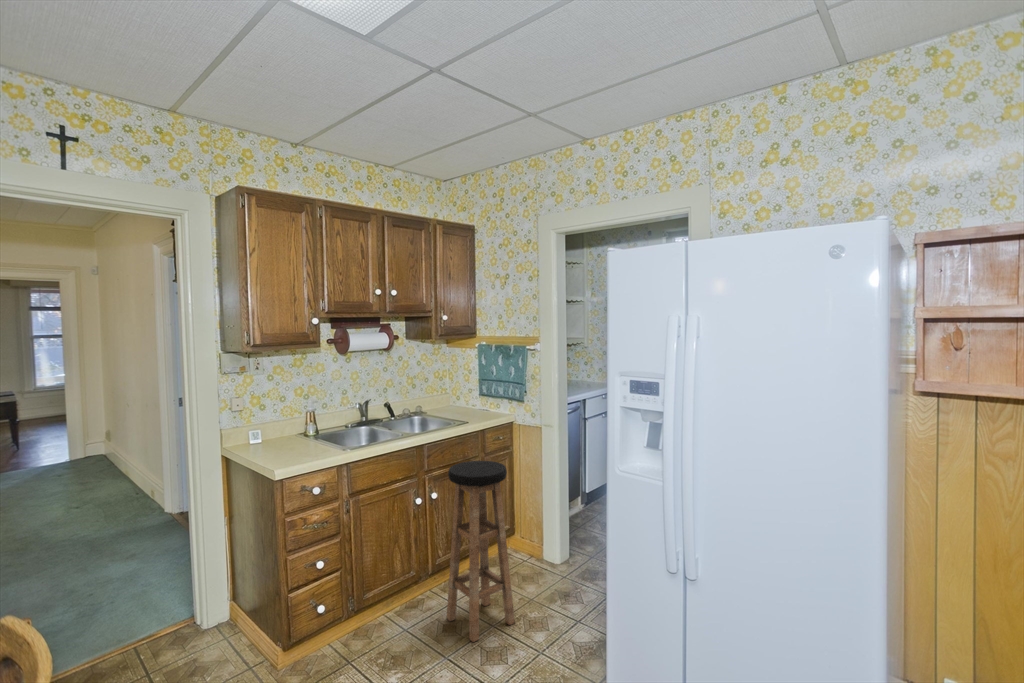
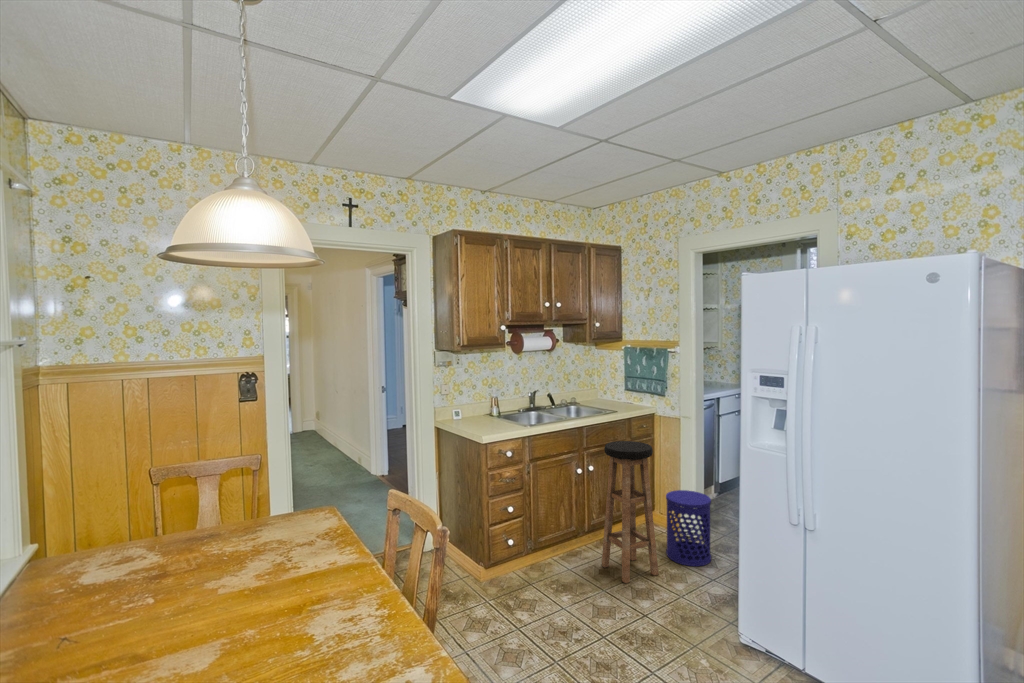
waste bin: none [525,512,576,605] -> present [666,490,711,566]

